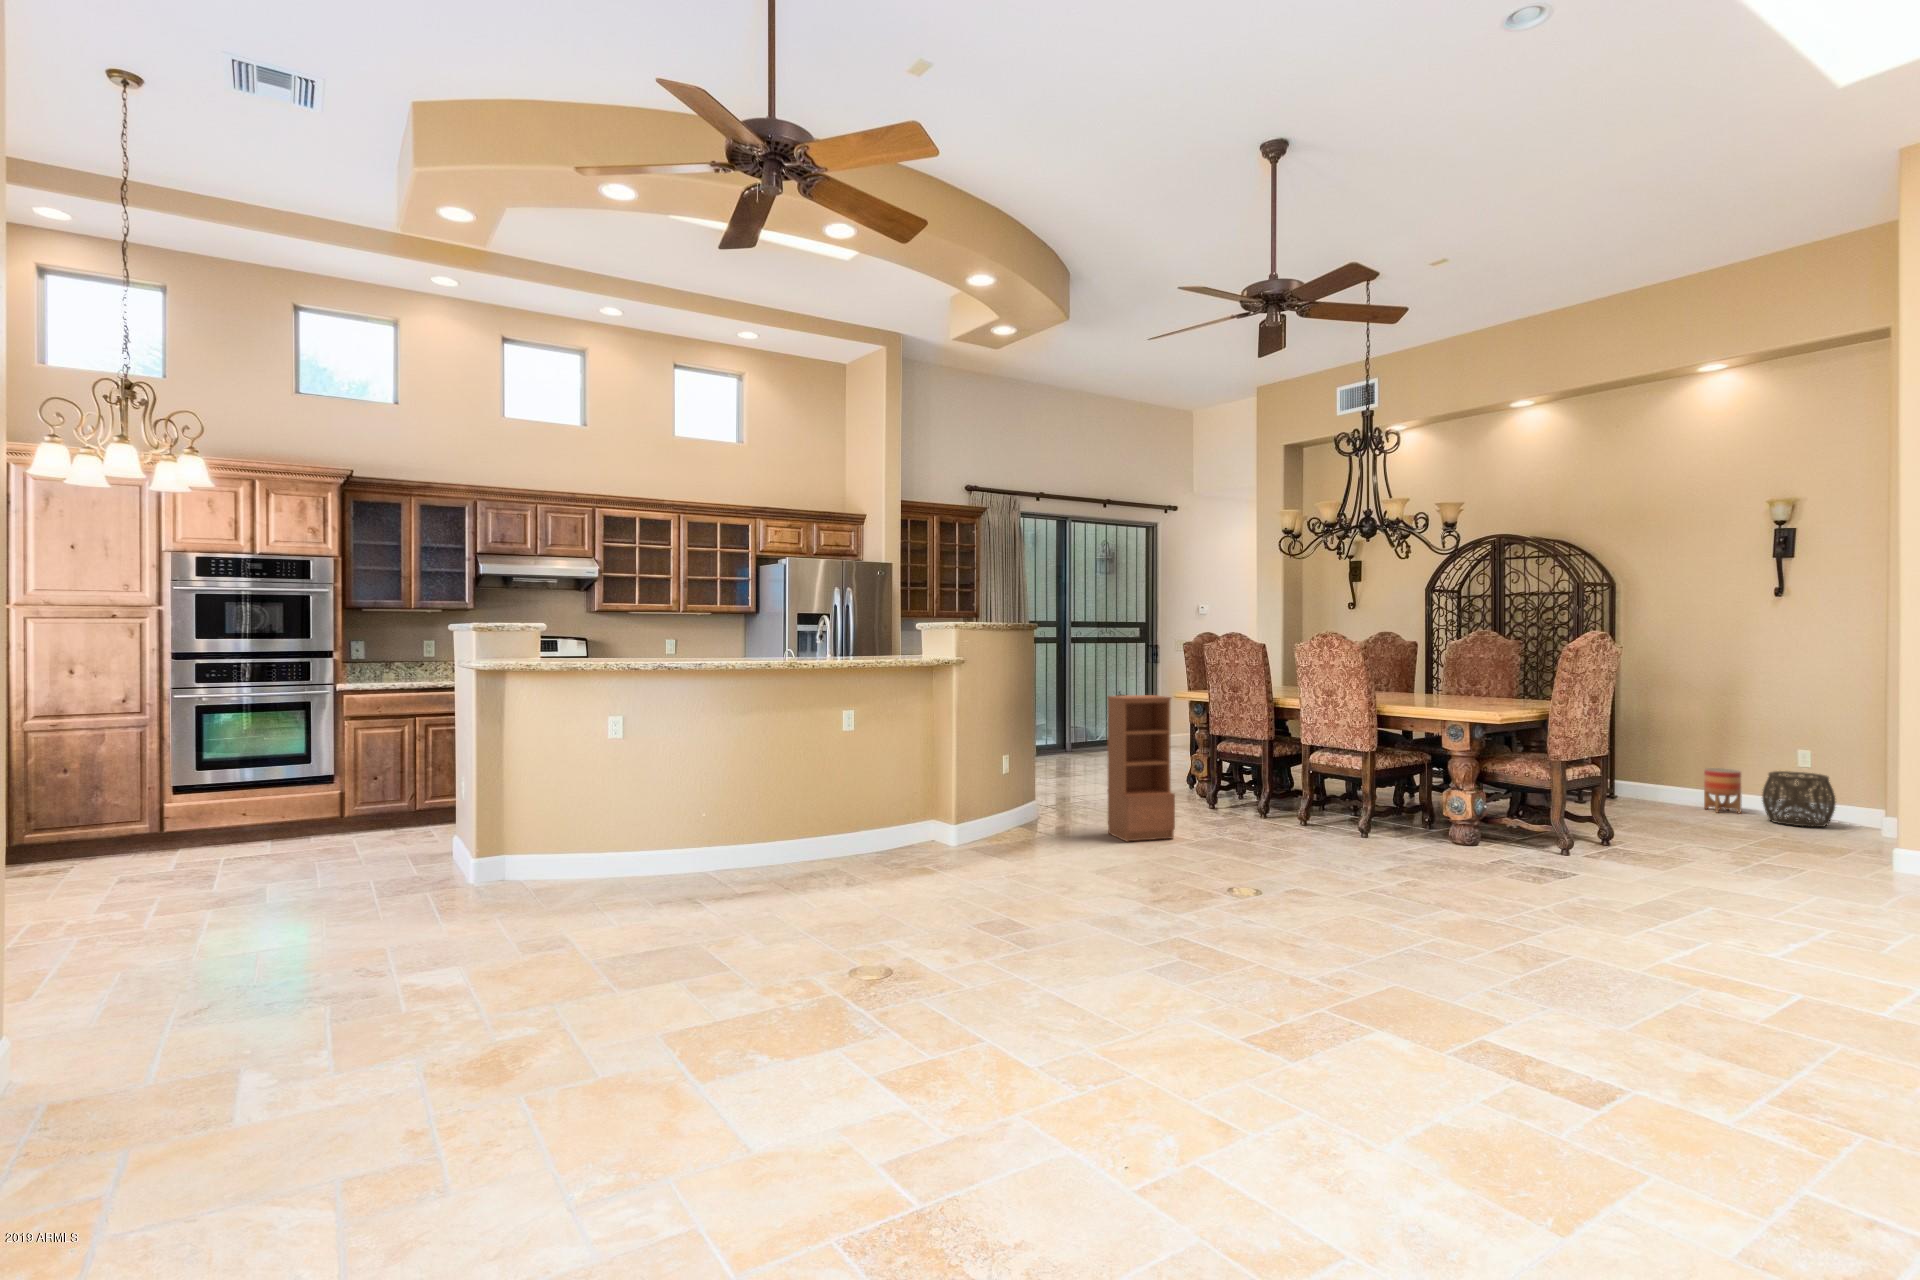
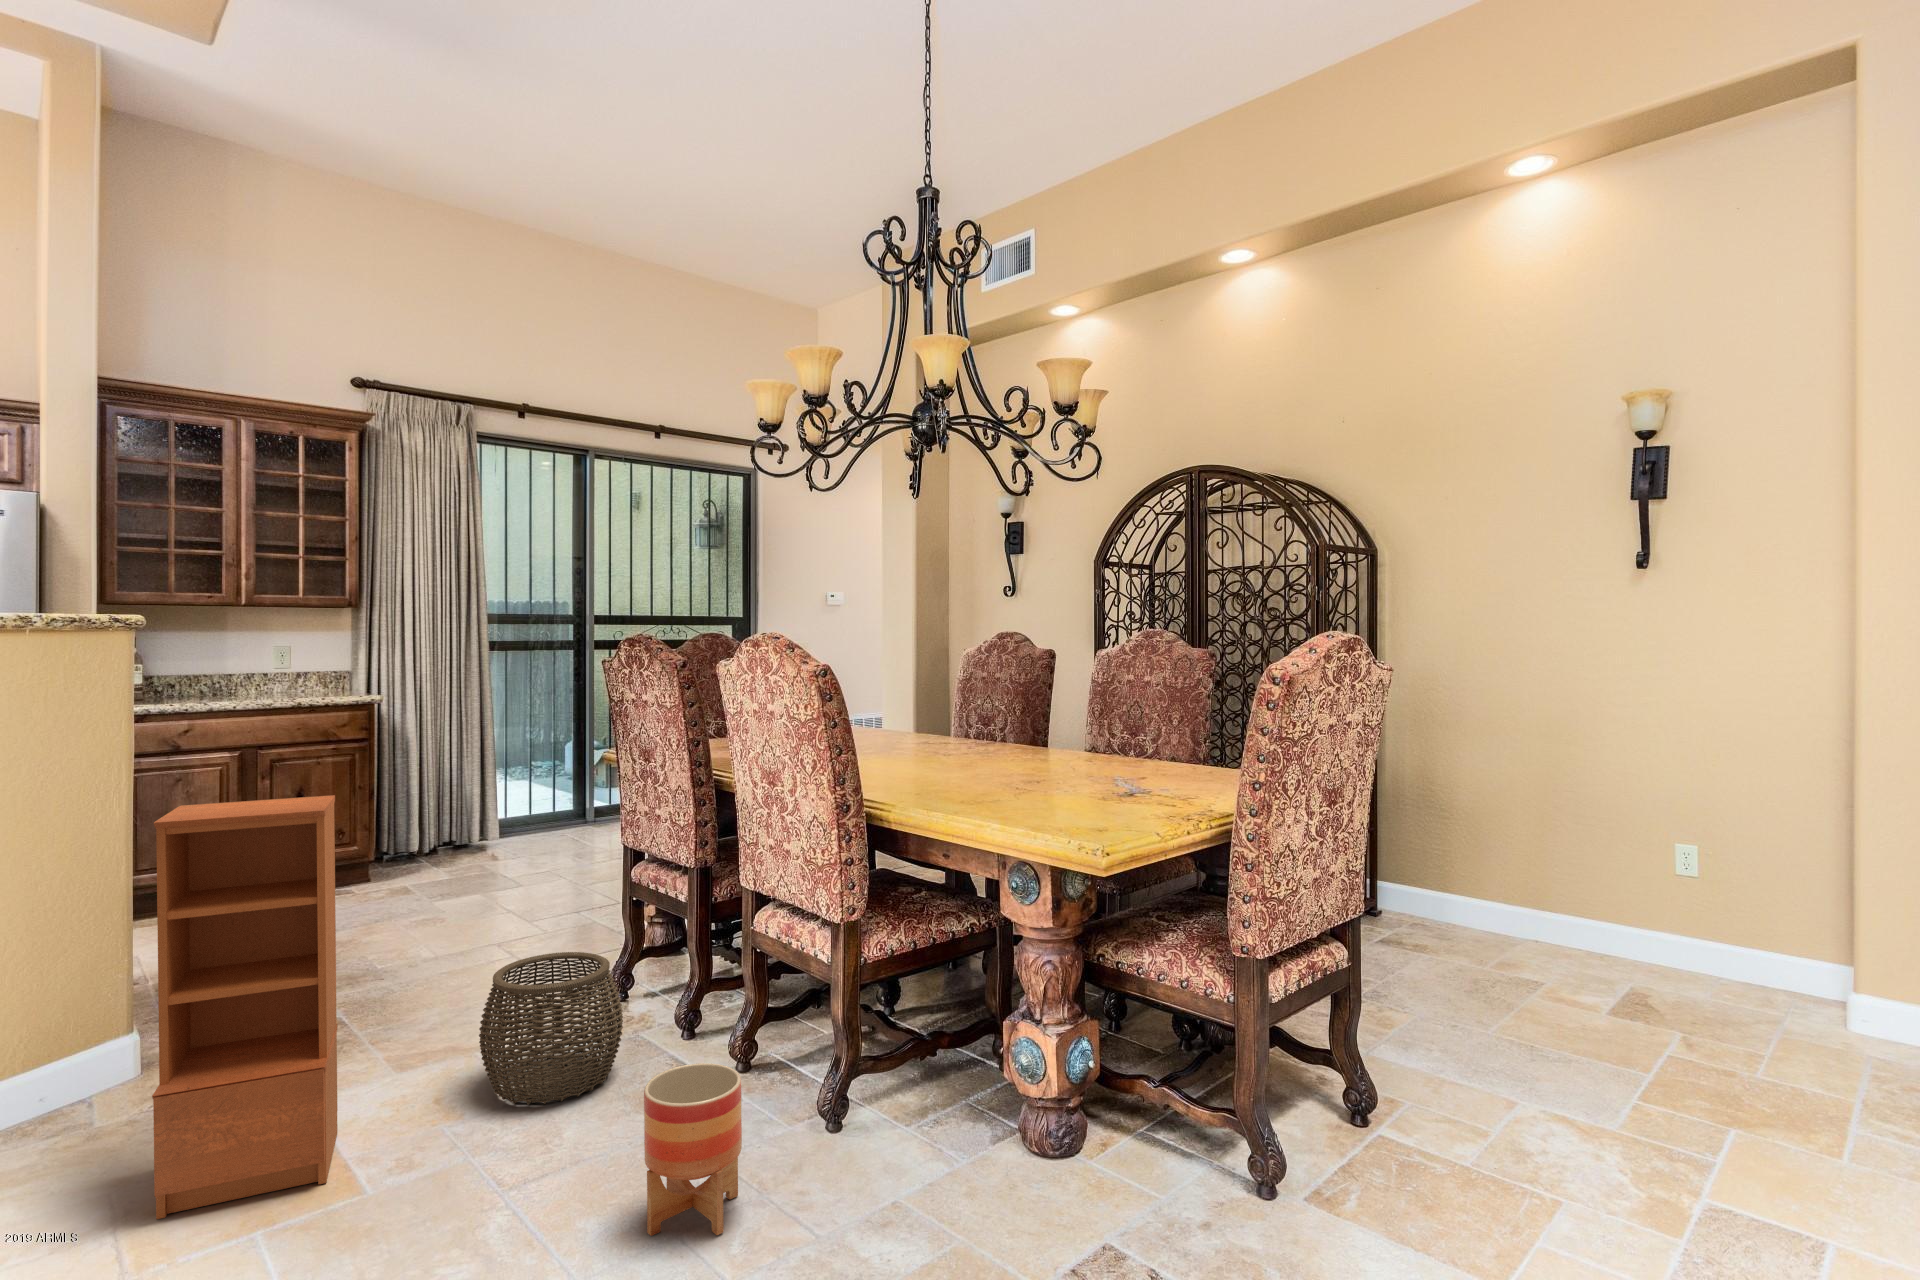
planter: present [1704,768,1742,813] -> present [644,1063,742,1236]
woven basket: present [1762,771,1836,827] -> present [479,952,623,1105]

